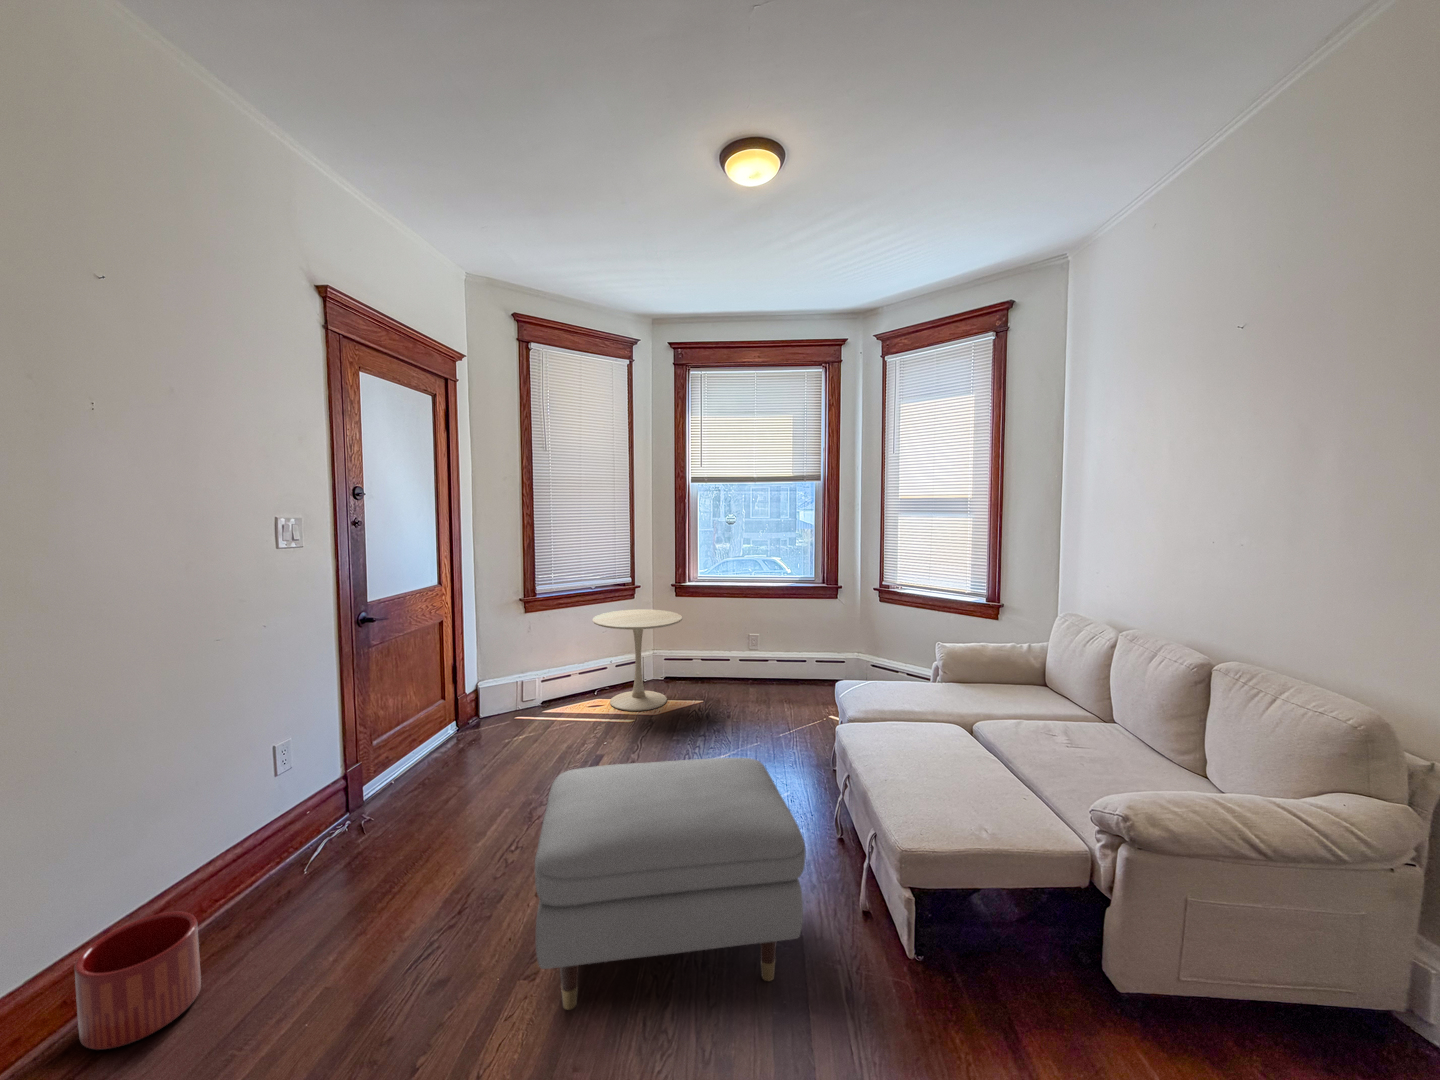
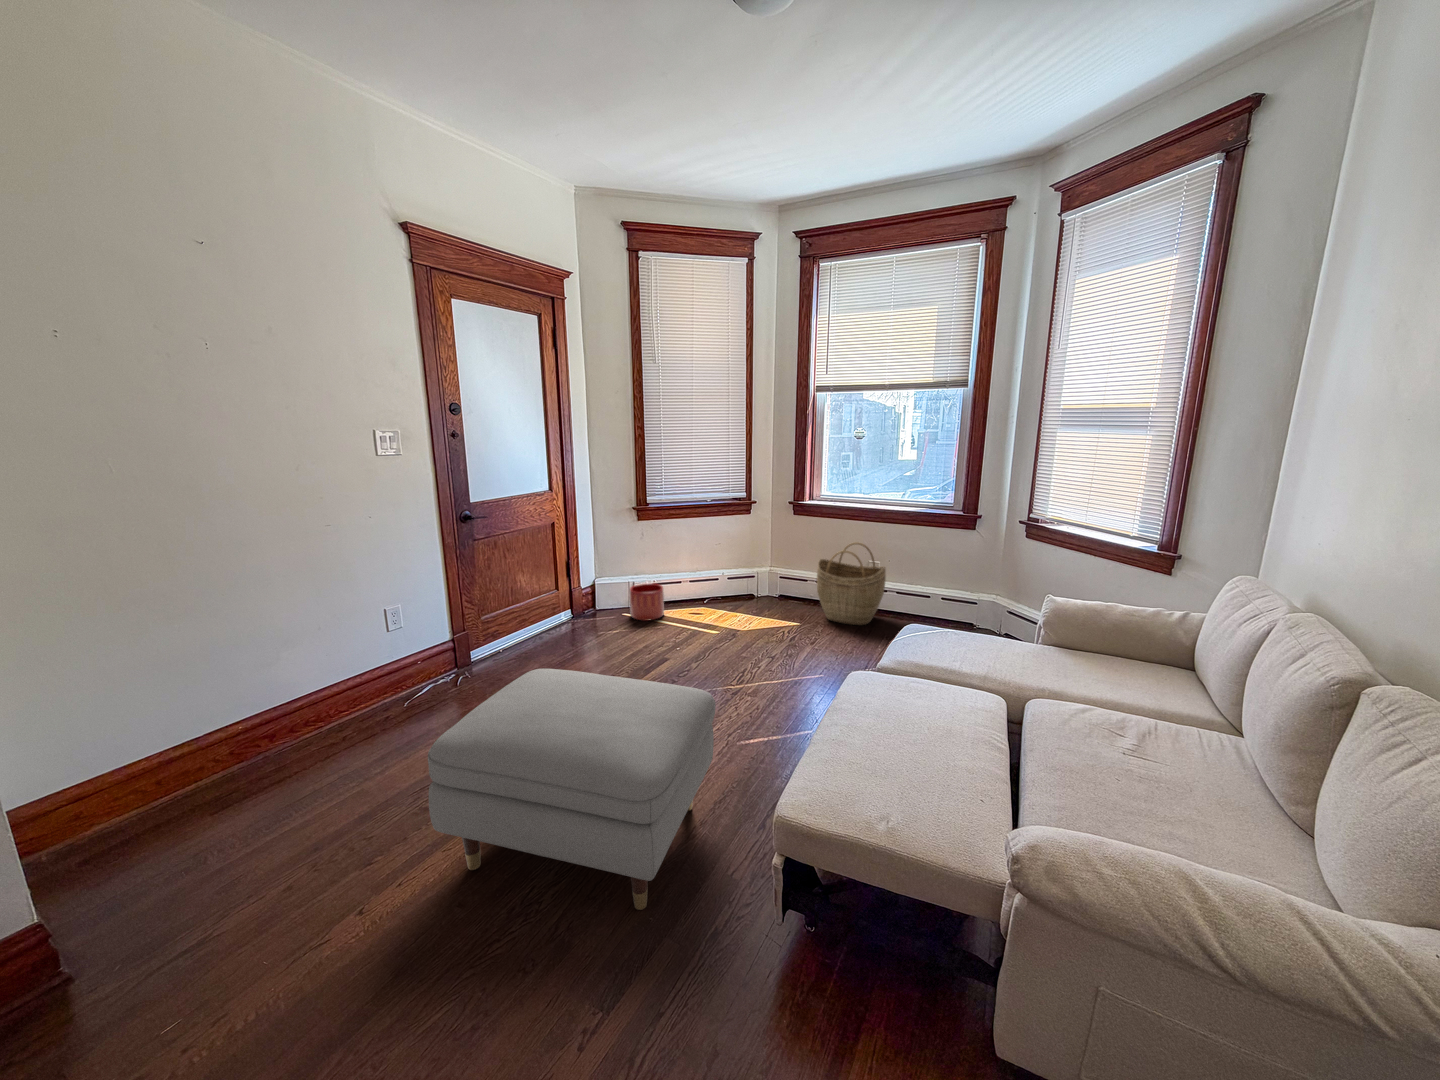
side table: present [593,610,682,711] -> none [695,525,784,623]
woven basket: none [712,618,774,696] -> present [817,542,886,625]
planter: present [75,912,201,1050] -> present [630,583,664,621]

